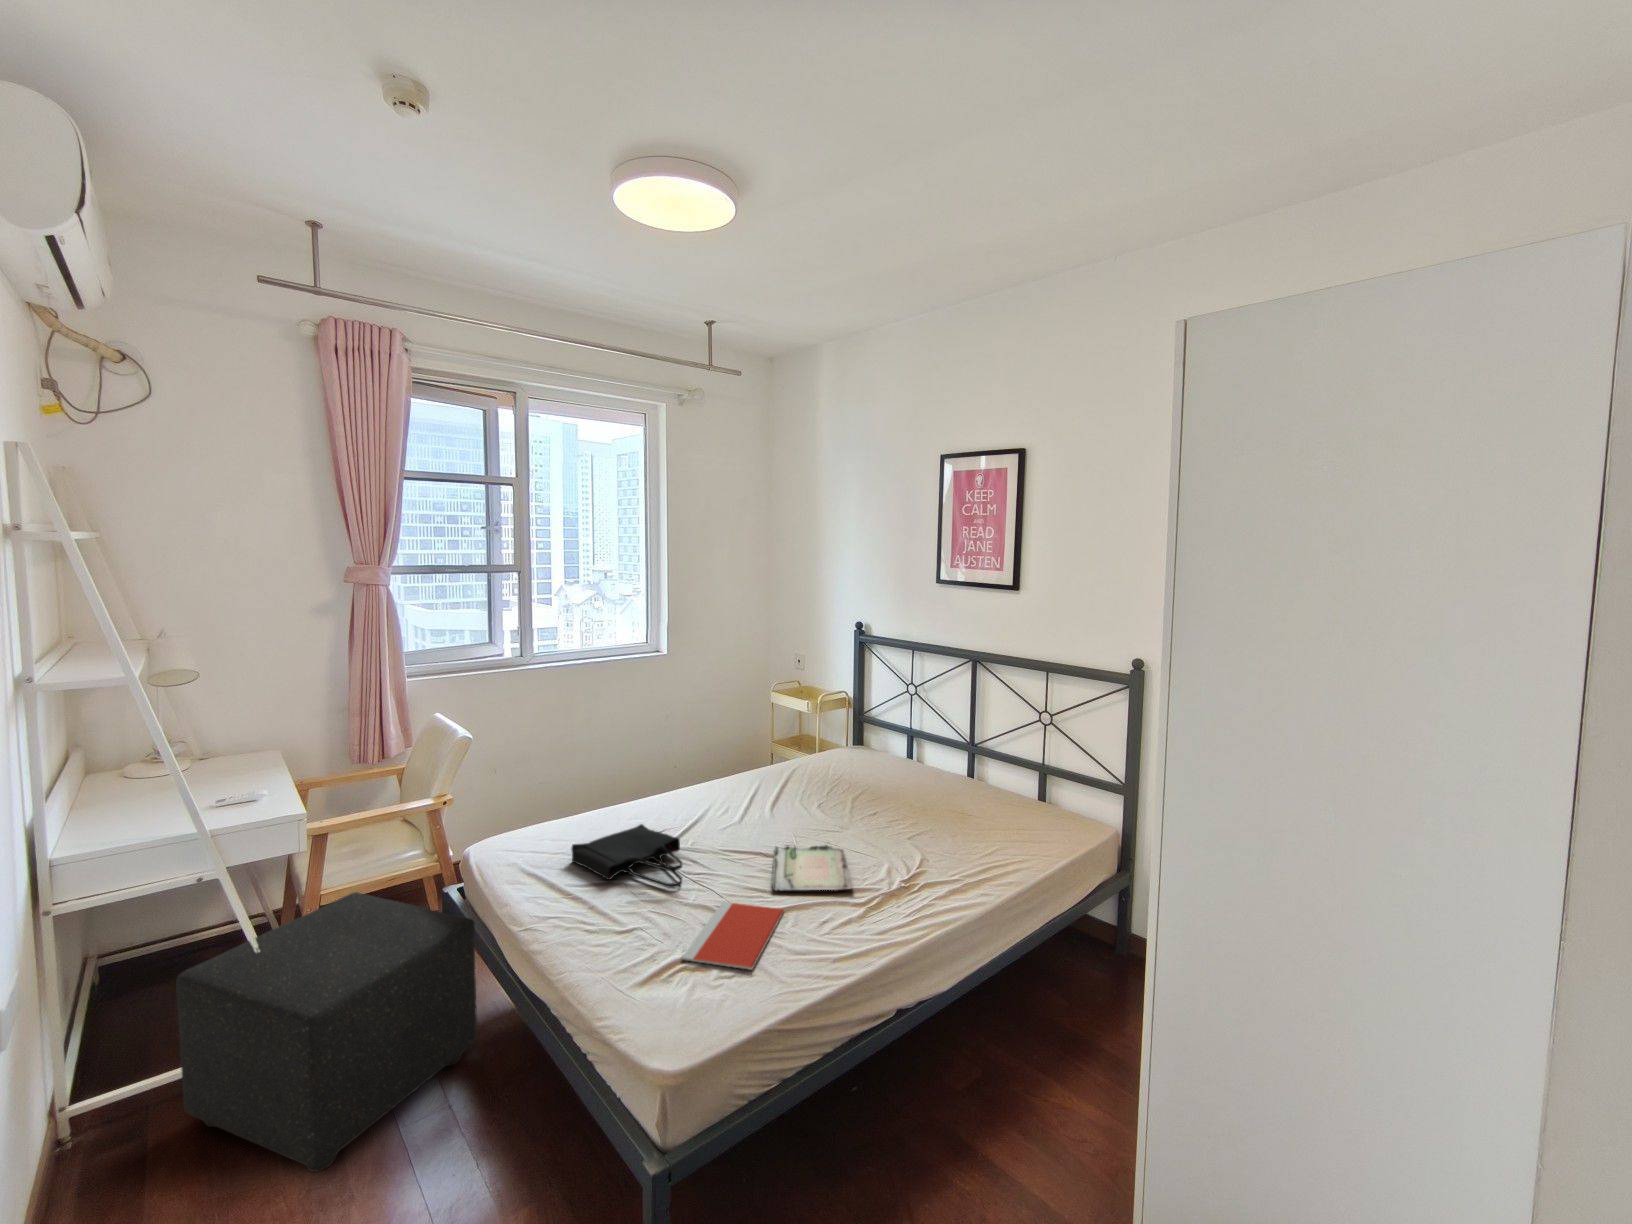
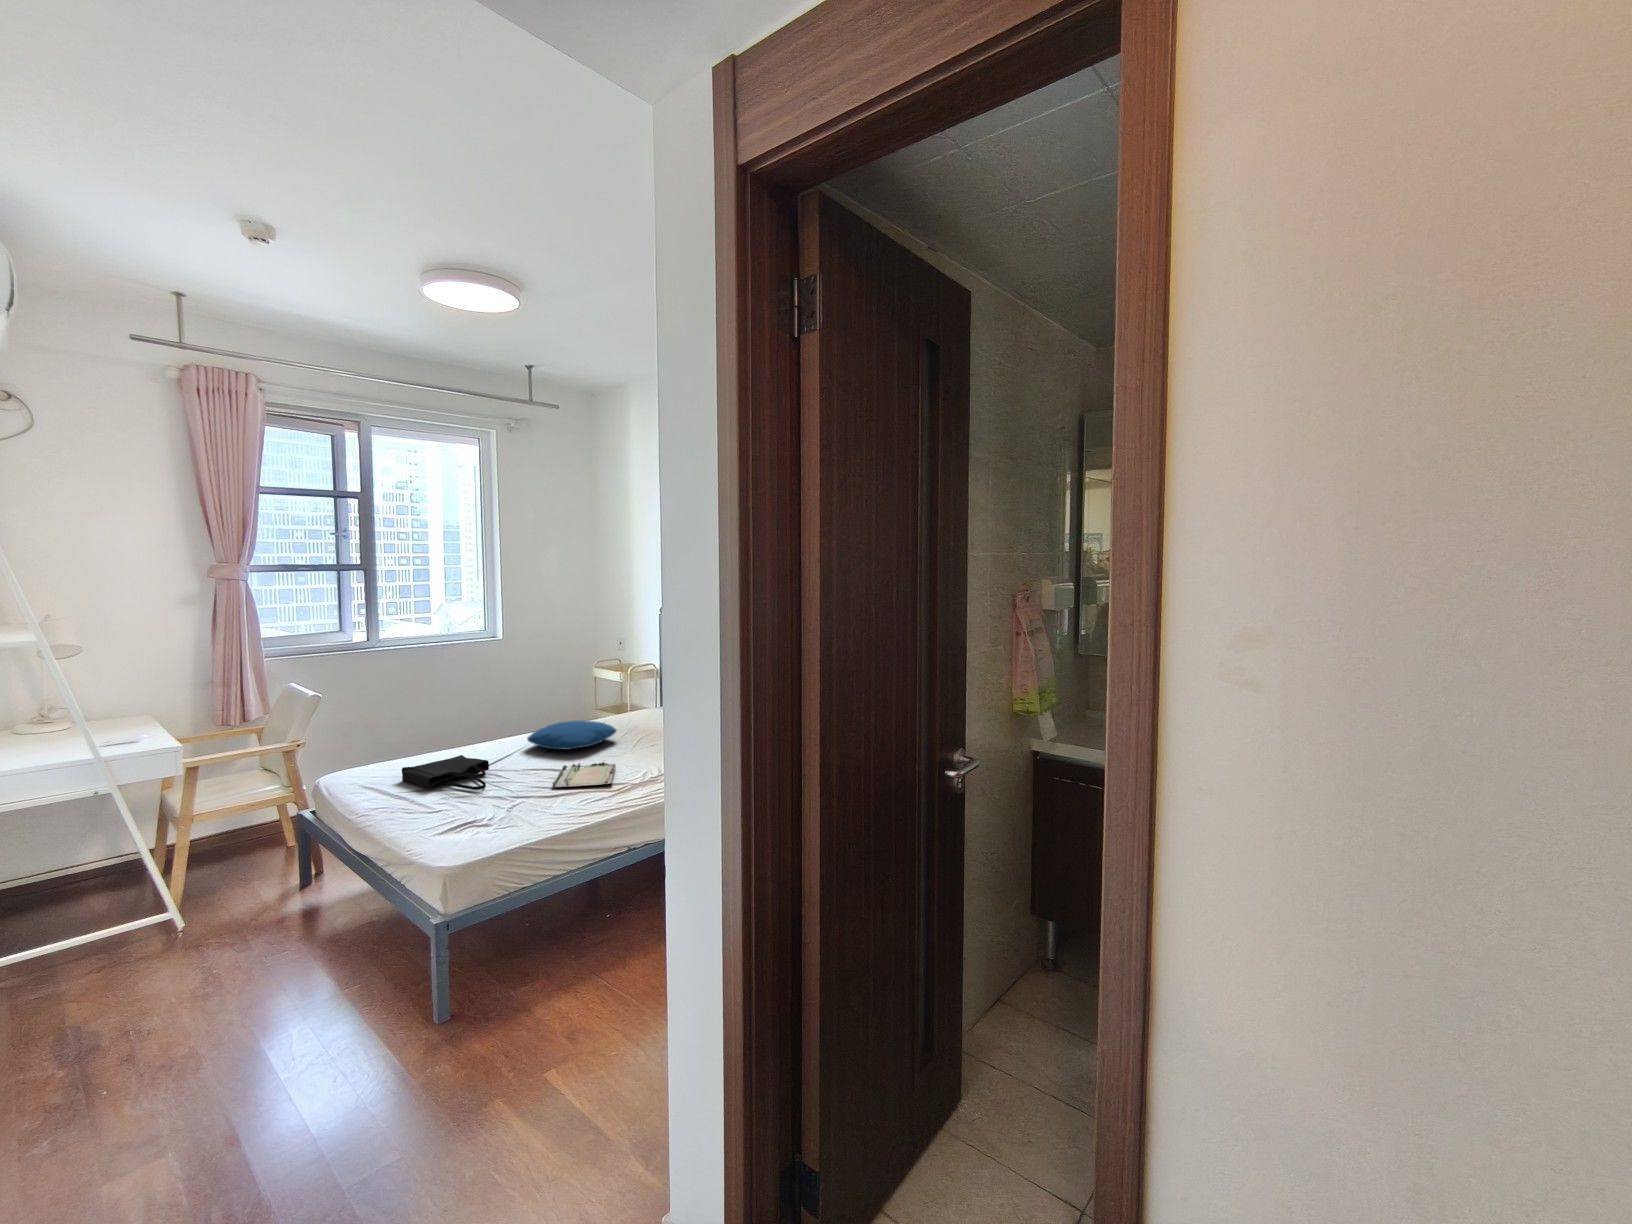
pillow: none [717,773,828,818] -> present [527,720,617,749]
ottoman: present [176,892,477,1172] -> none [80,811,325,985]
notebook: present [682,902,784,970] -> none [473,795,557,825]

